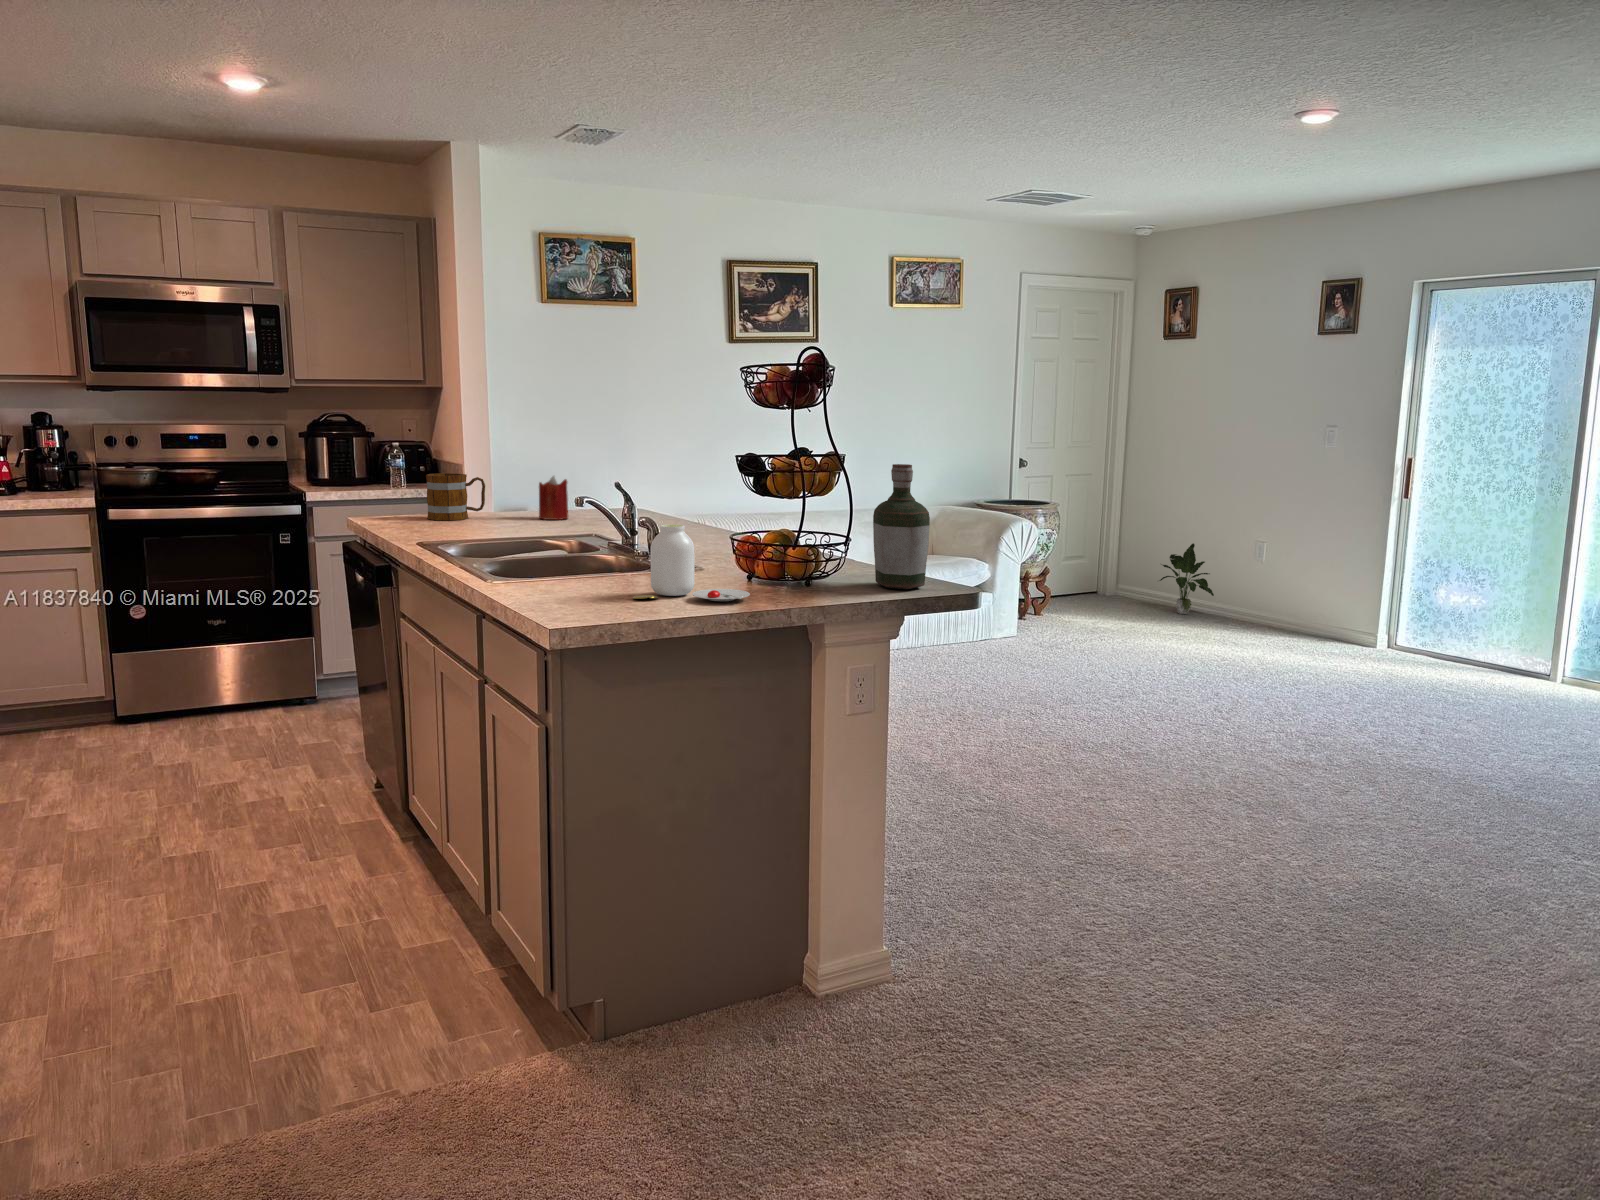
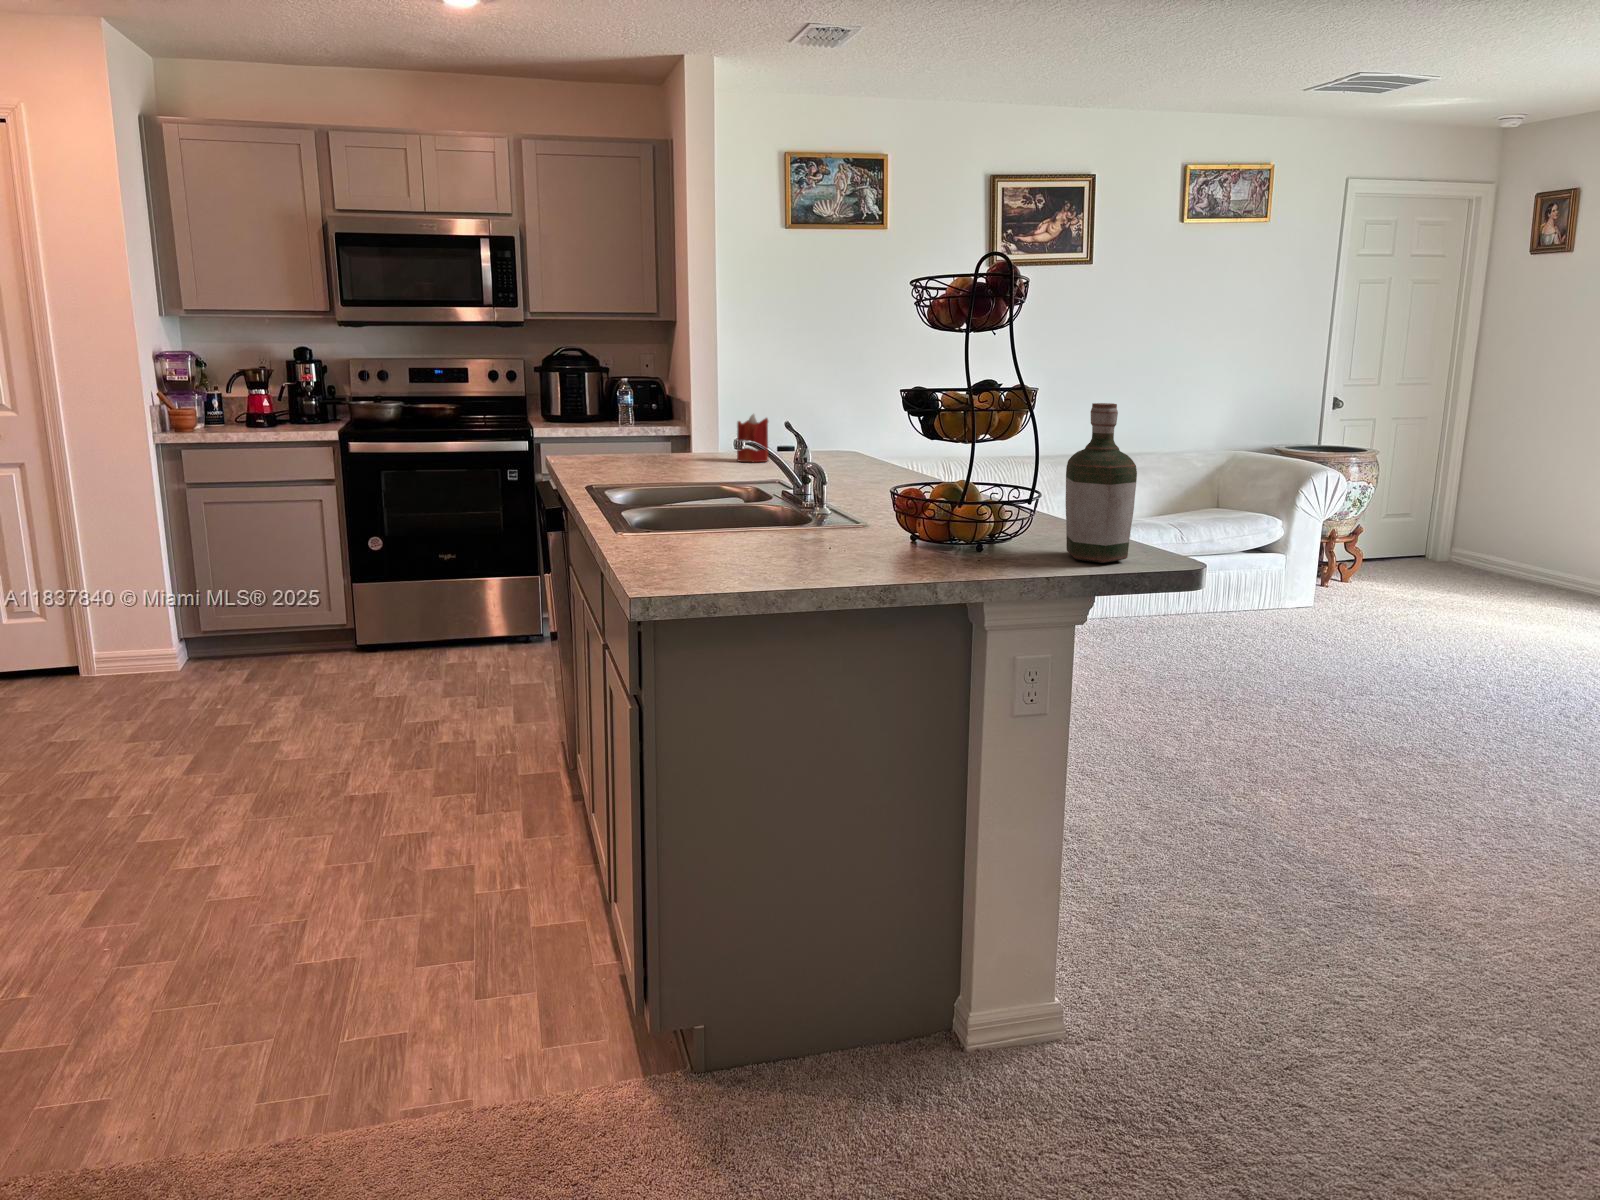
mug: present [426,473,485,520] -> none [621,410,683,461]
jar: present [633,524,750,601] -> none [756,474,894,570]
potted plant: present [1160,543,1214,614] -> none [1500,503,1577,588]

